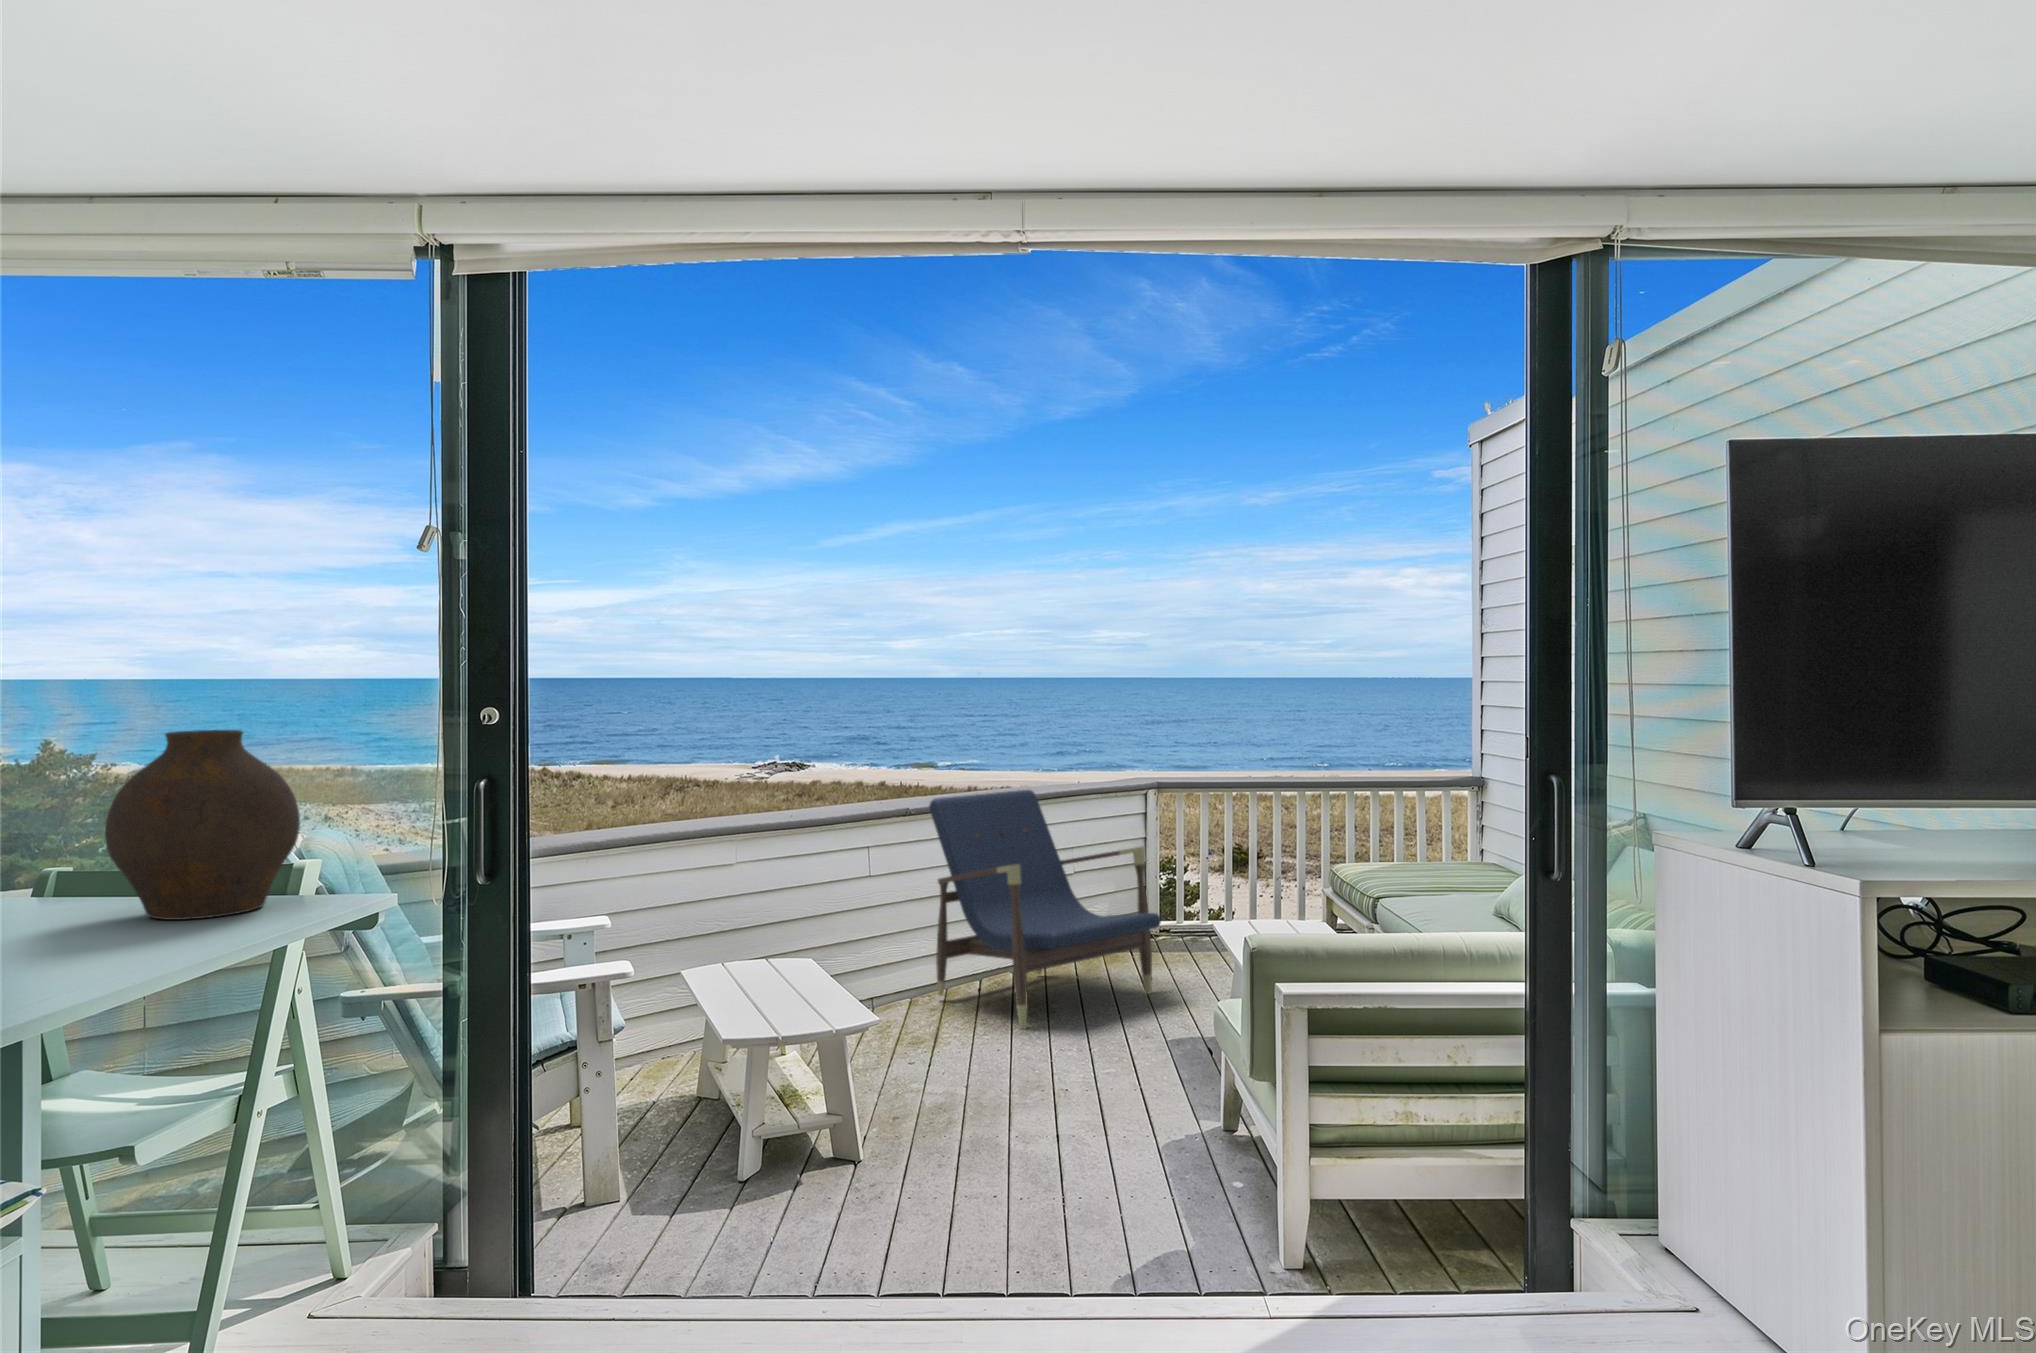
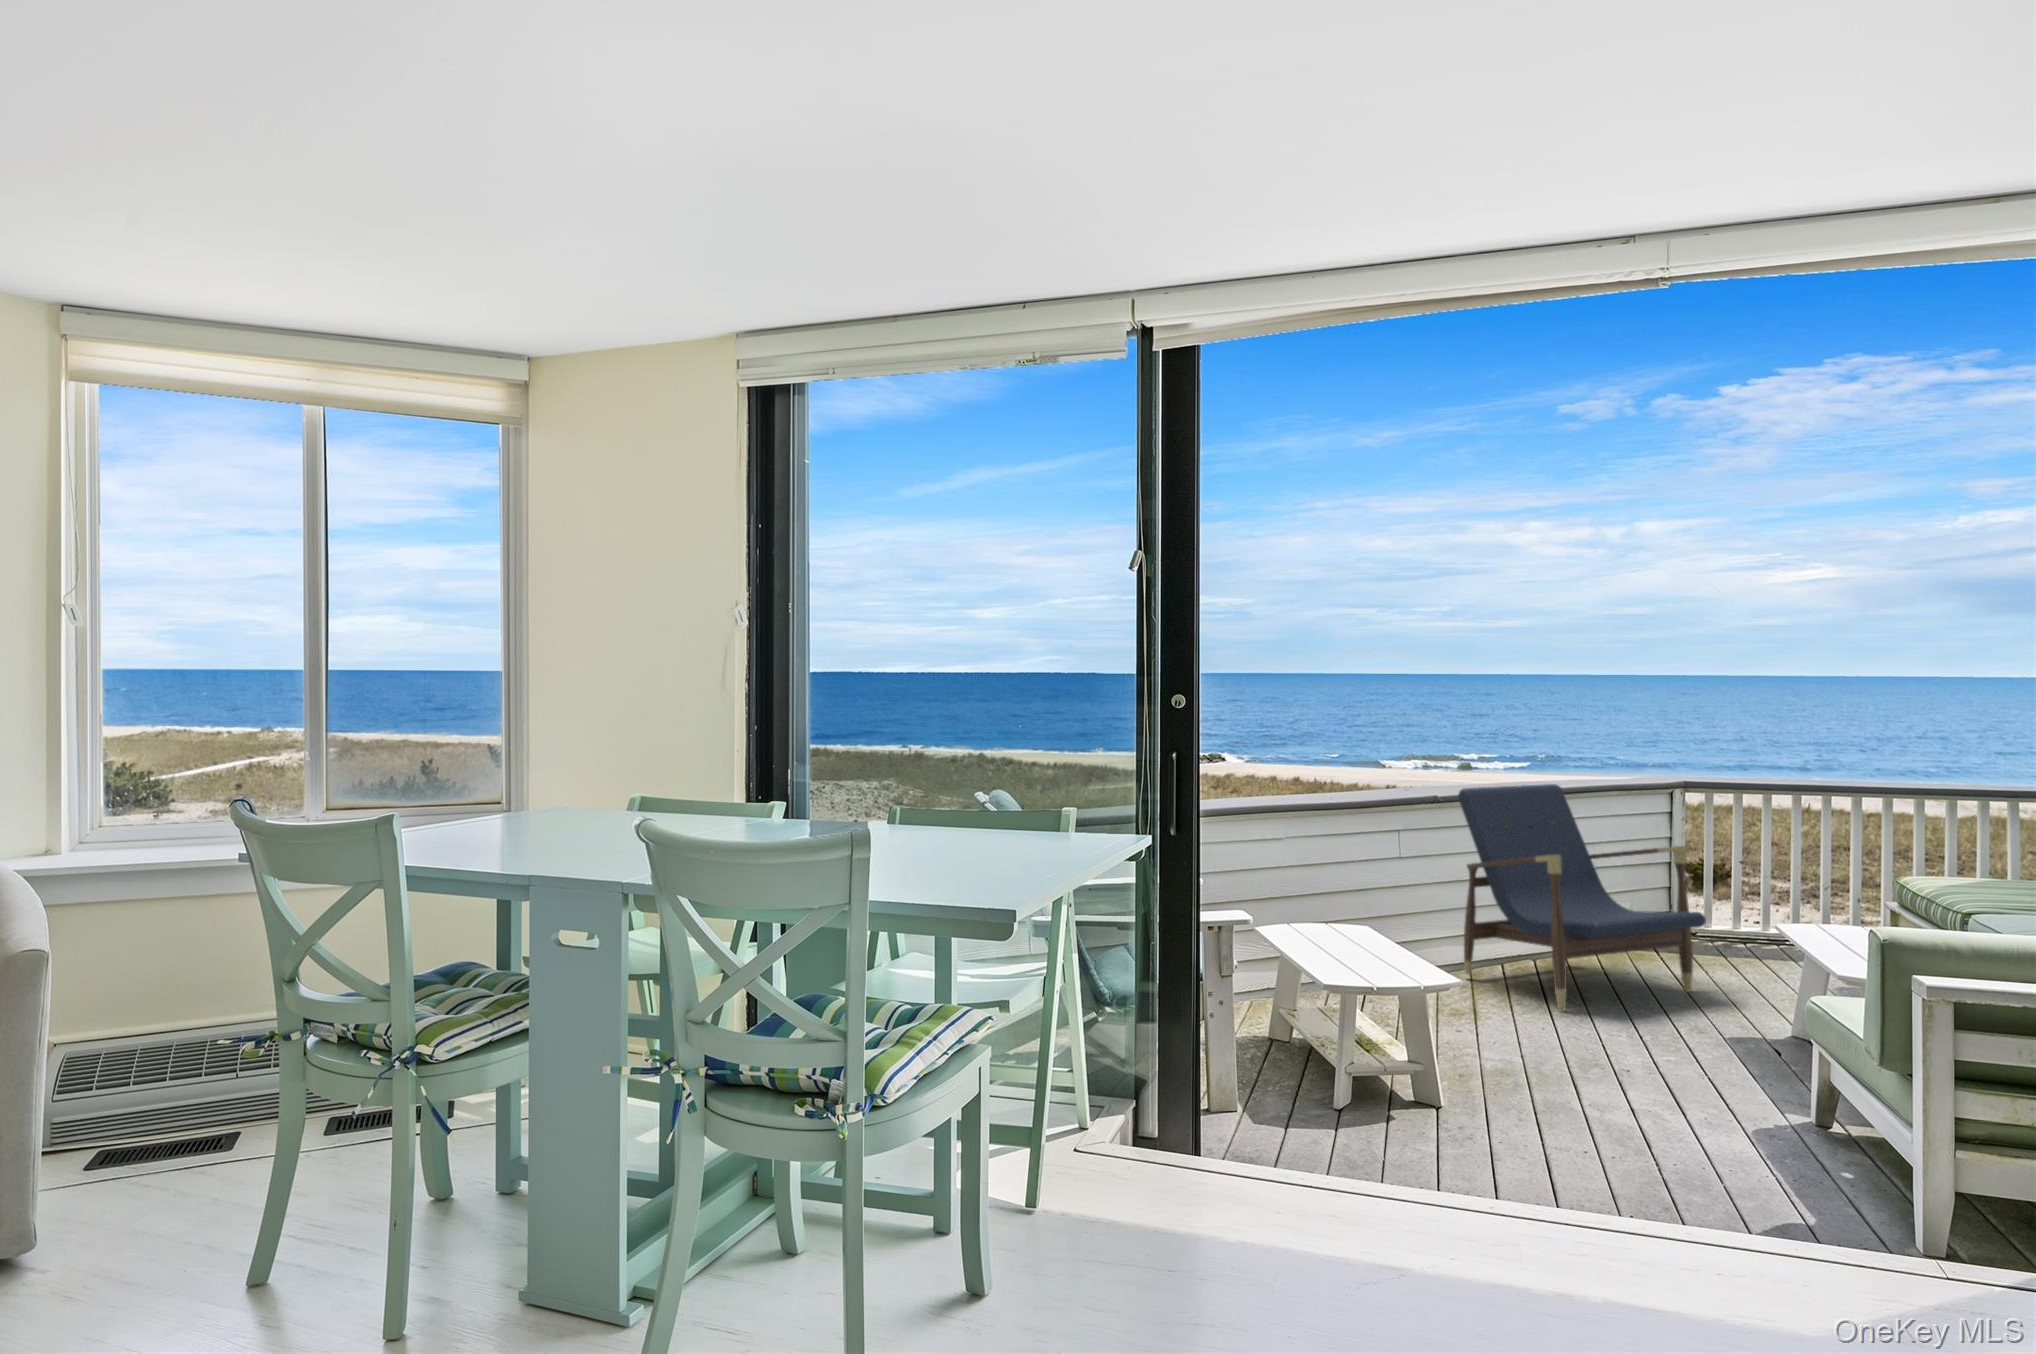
vase: present [105,730,300,920] -> none [972,712,1090,848]

